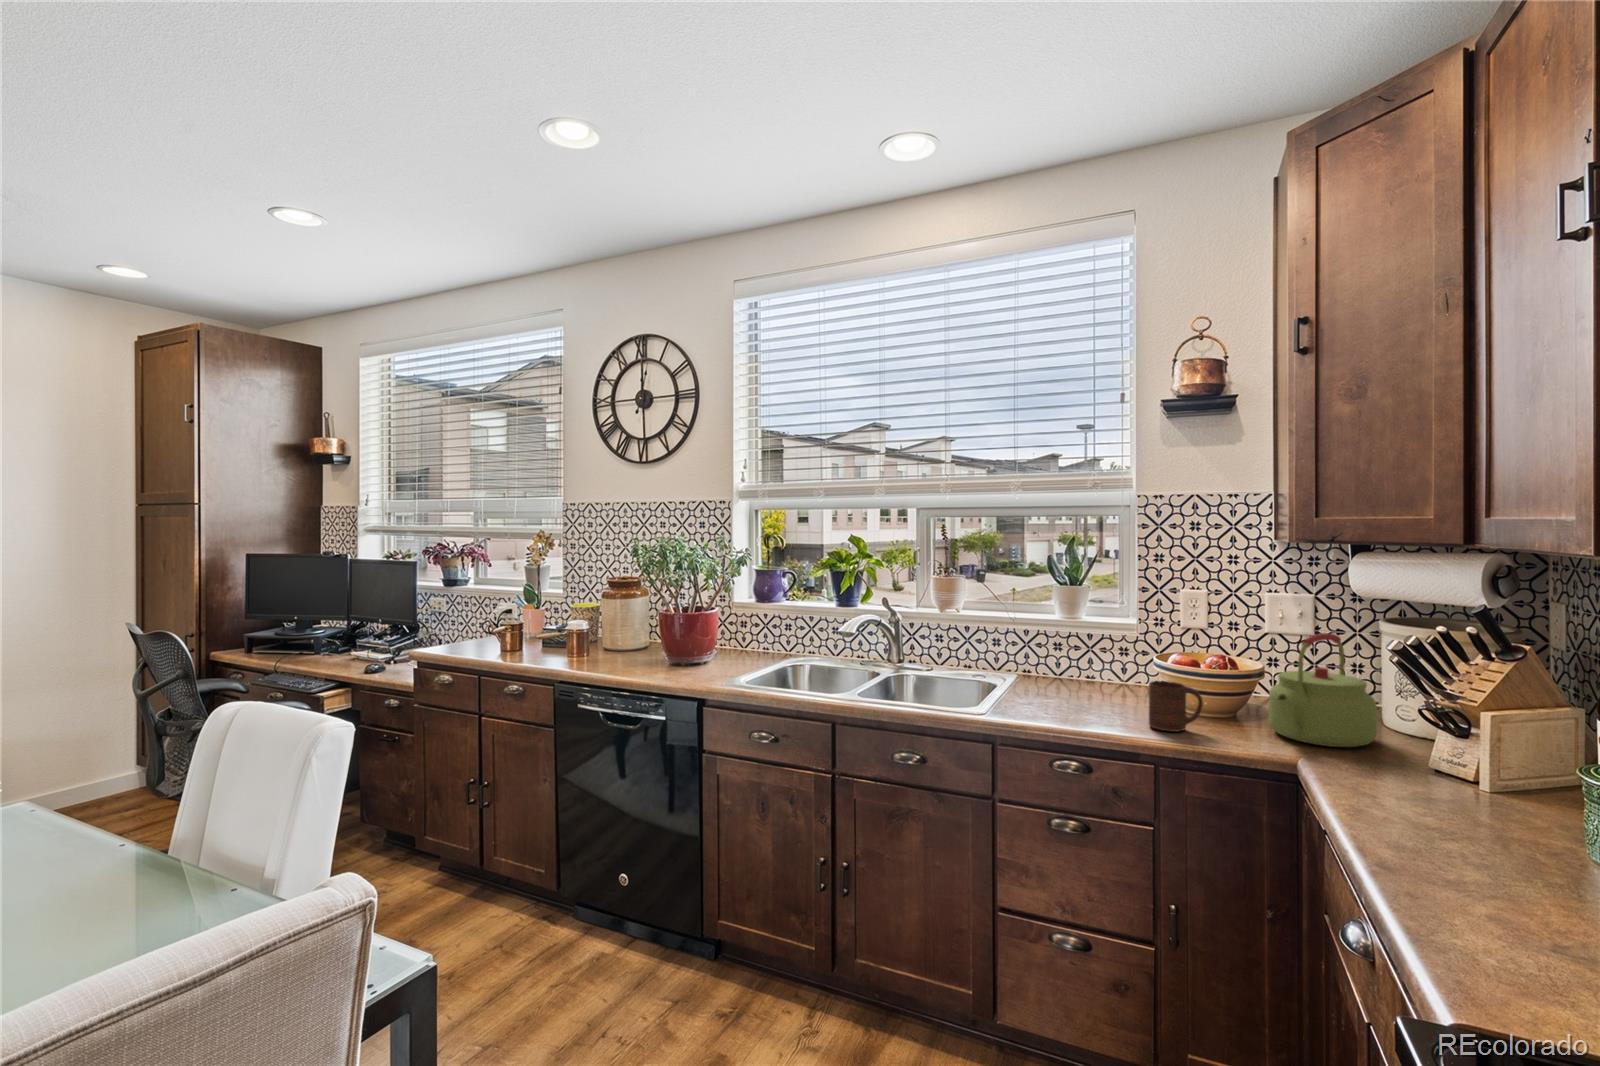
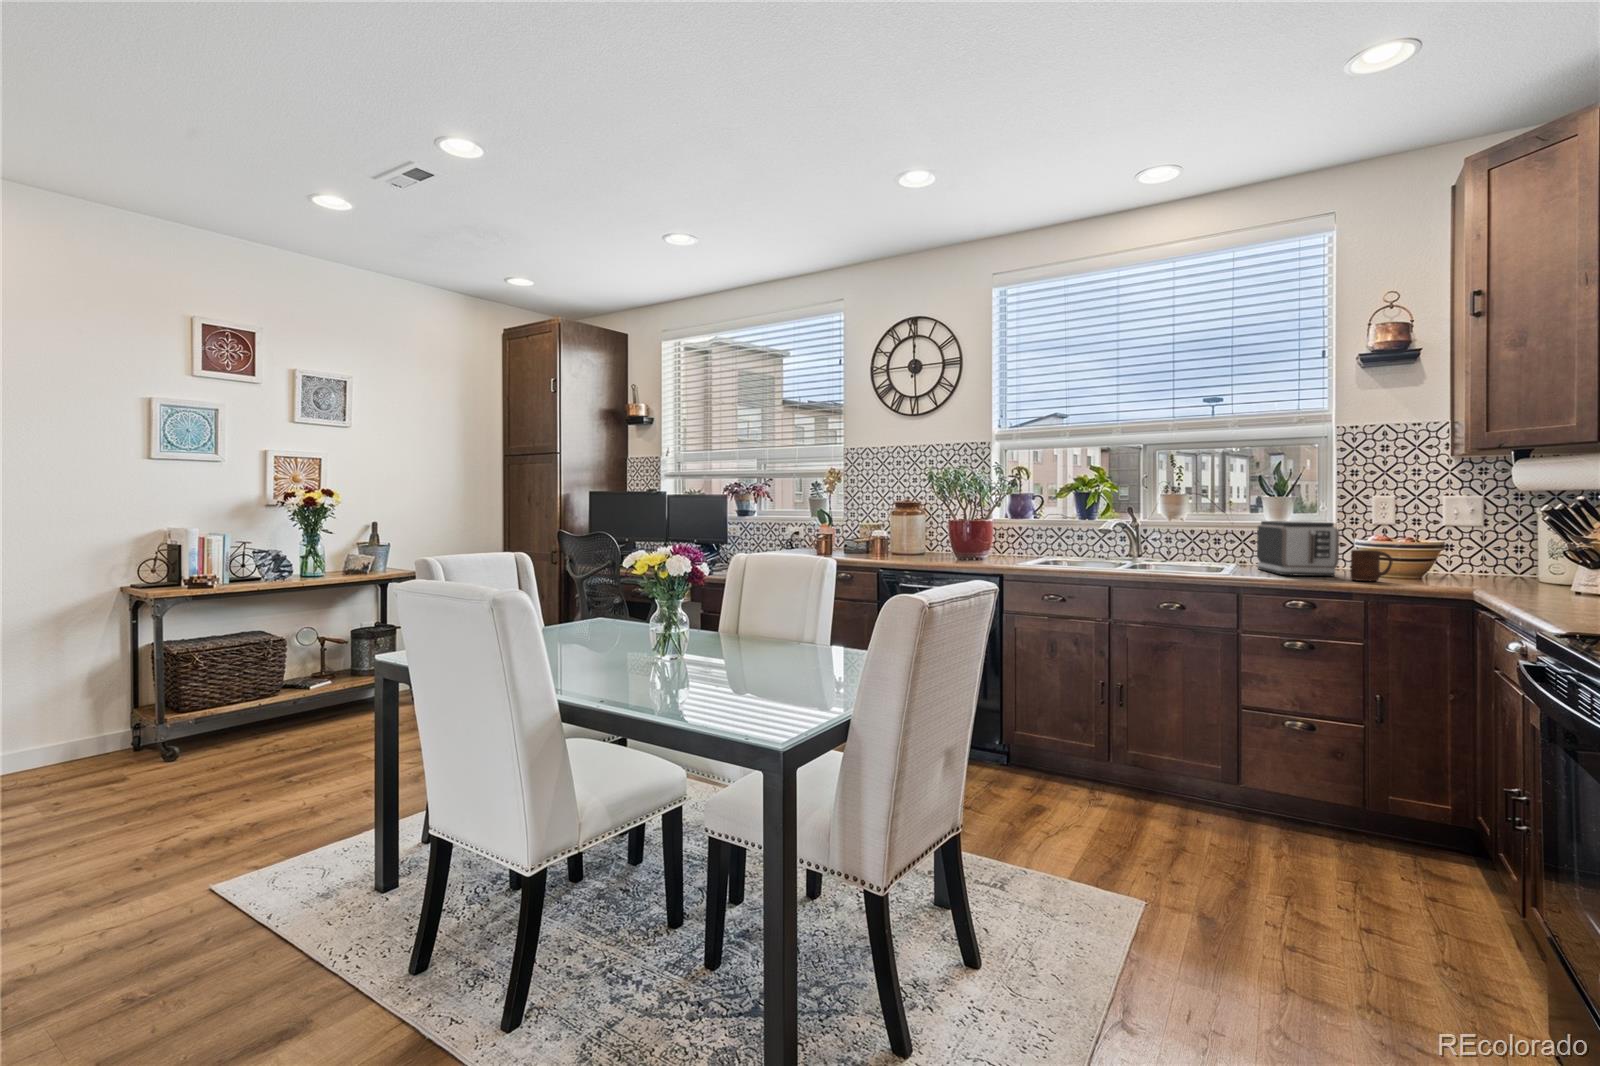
toaster: none [1039,623,1135,713] -> present [1257,521,1339,576]
kettle: present [1268,633,1377,747] -> none [1443,512,1526,586]

